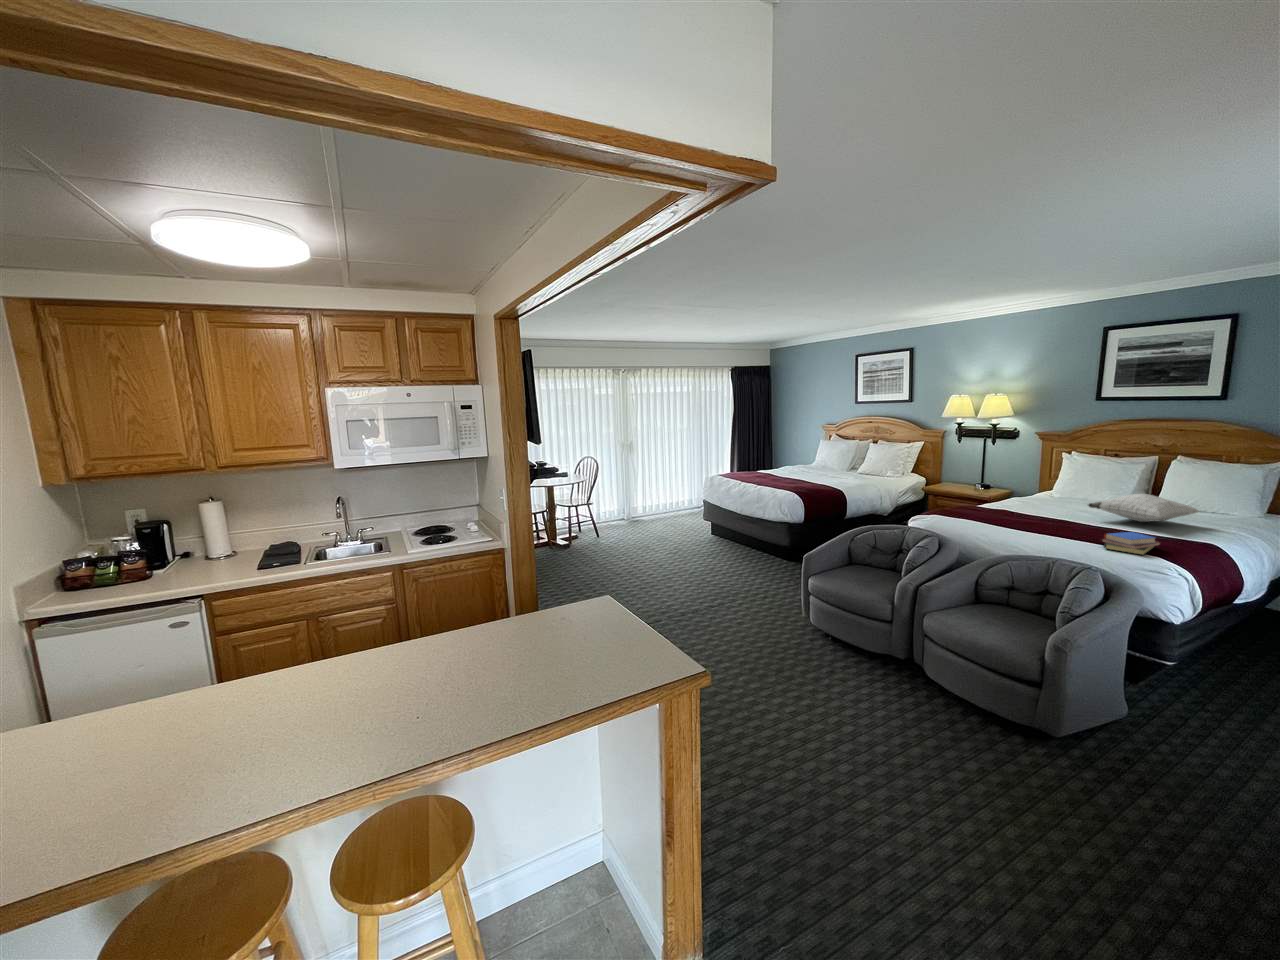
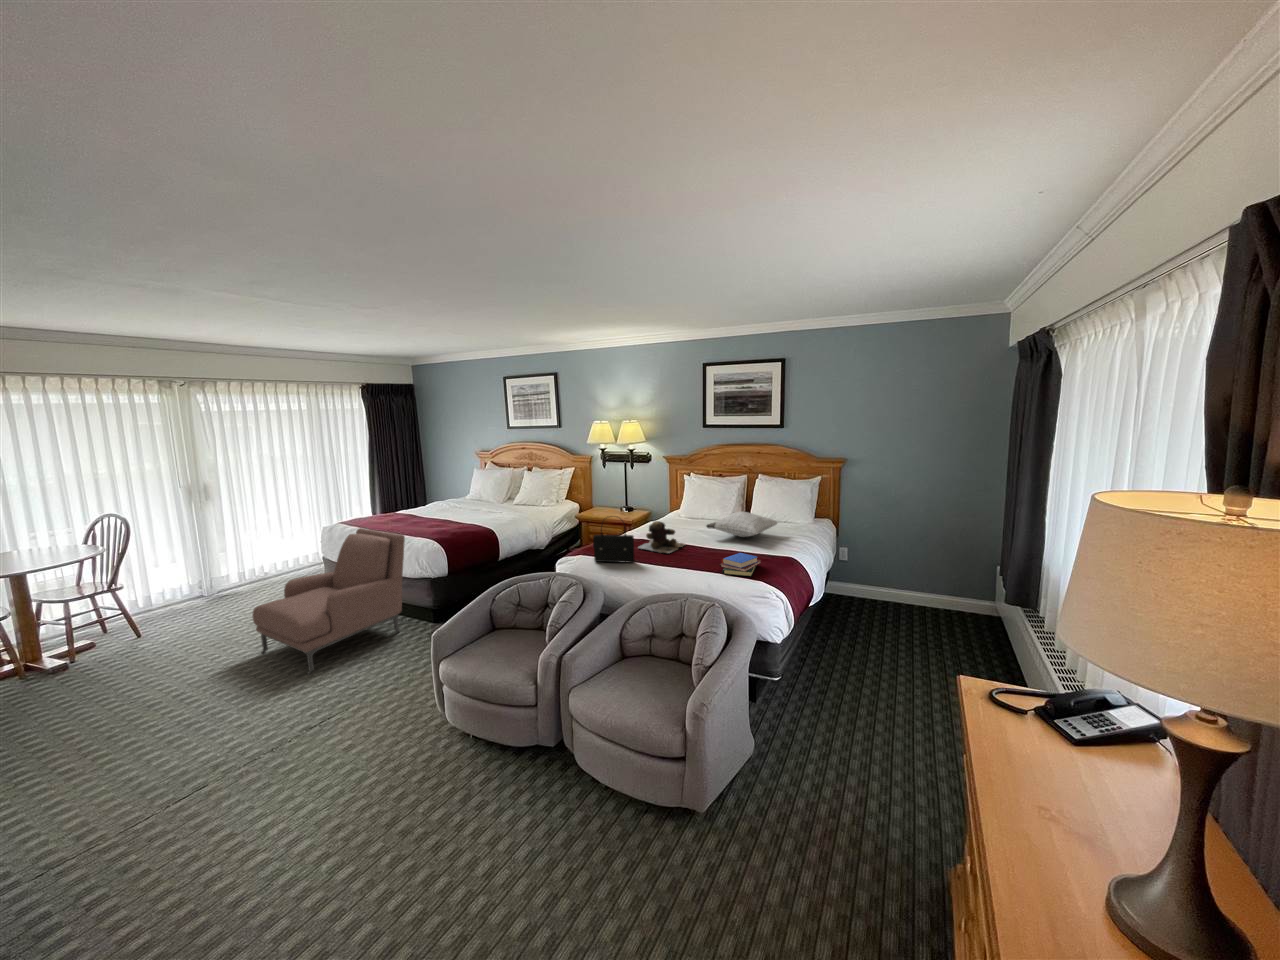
armchair: none [668,479,770,577] -> present [252,528,405,675]
handbag: none [949,482,995,528] -> present [593,524,635,563]
teddy bear: none [997,493,1059,525] -> present [638,521,685,553]

